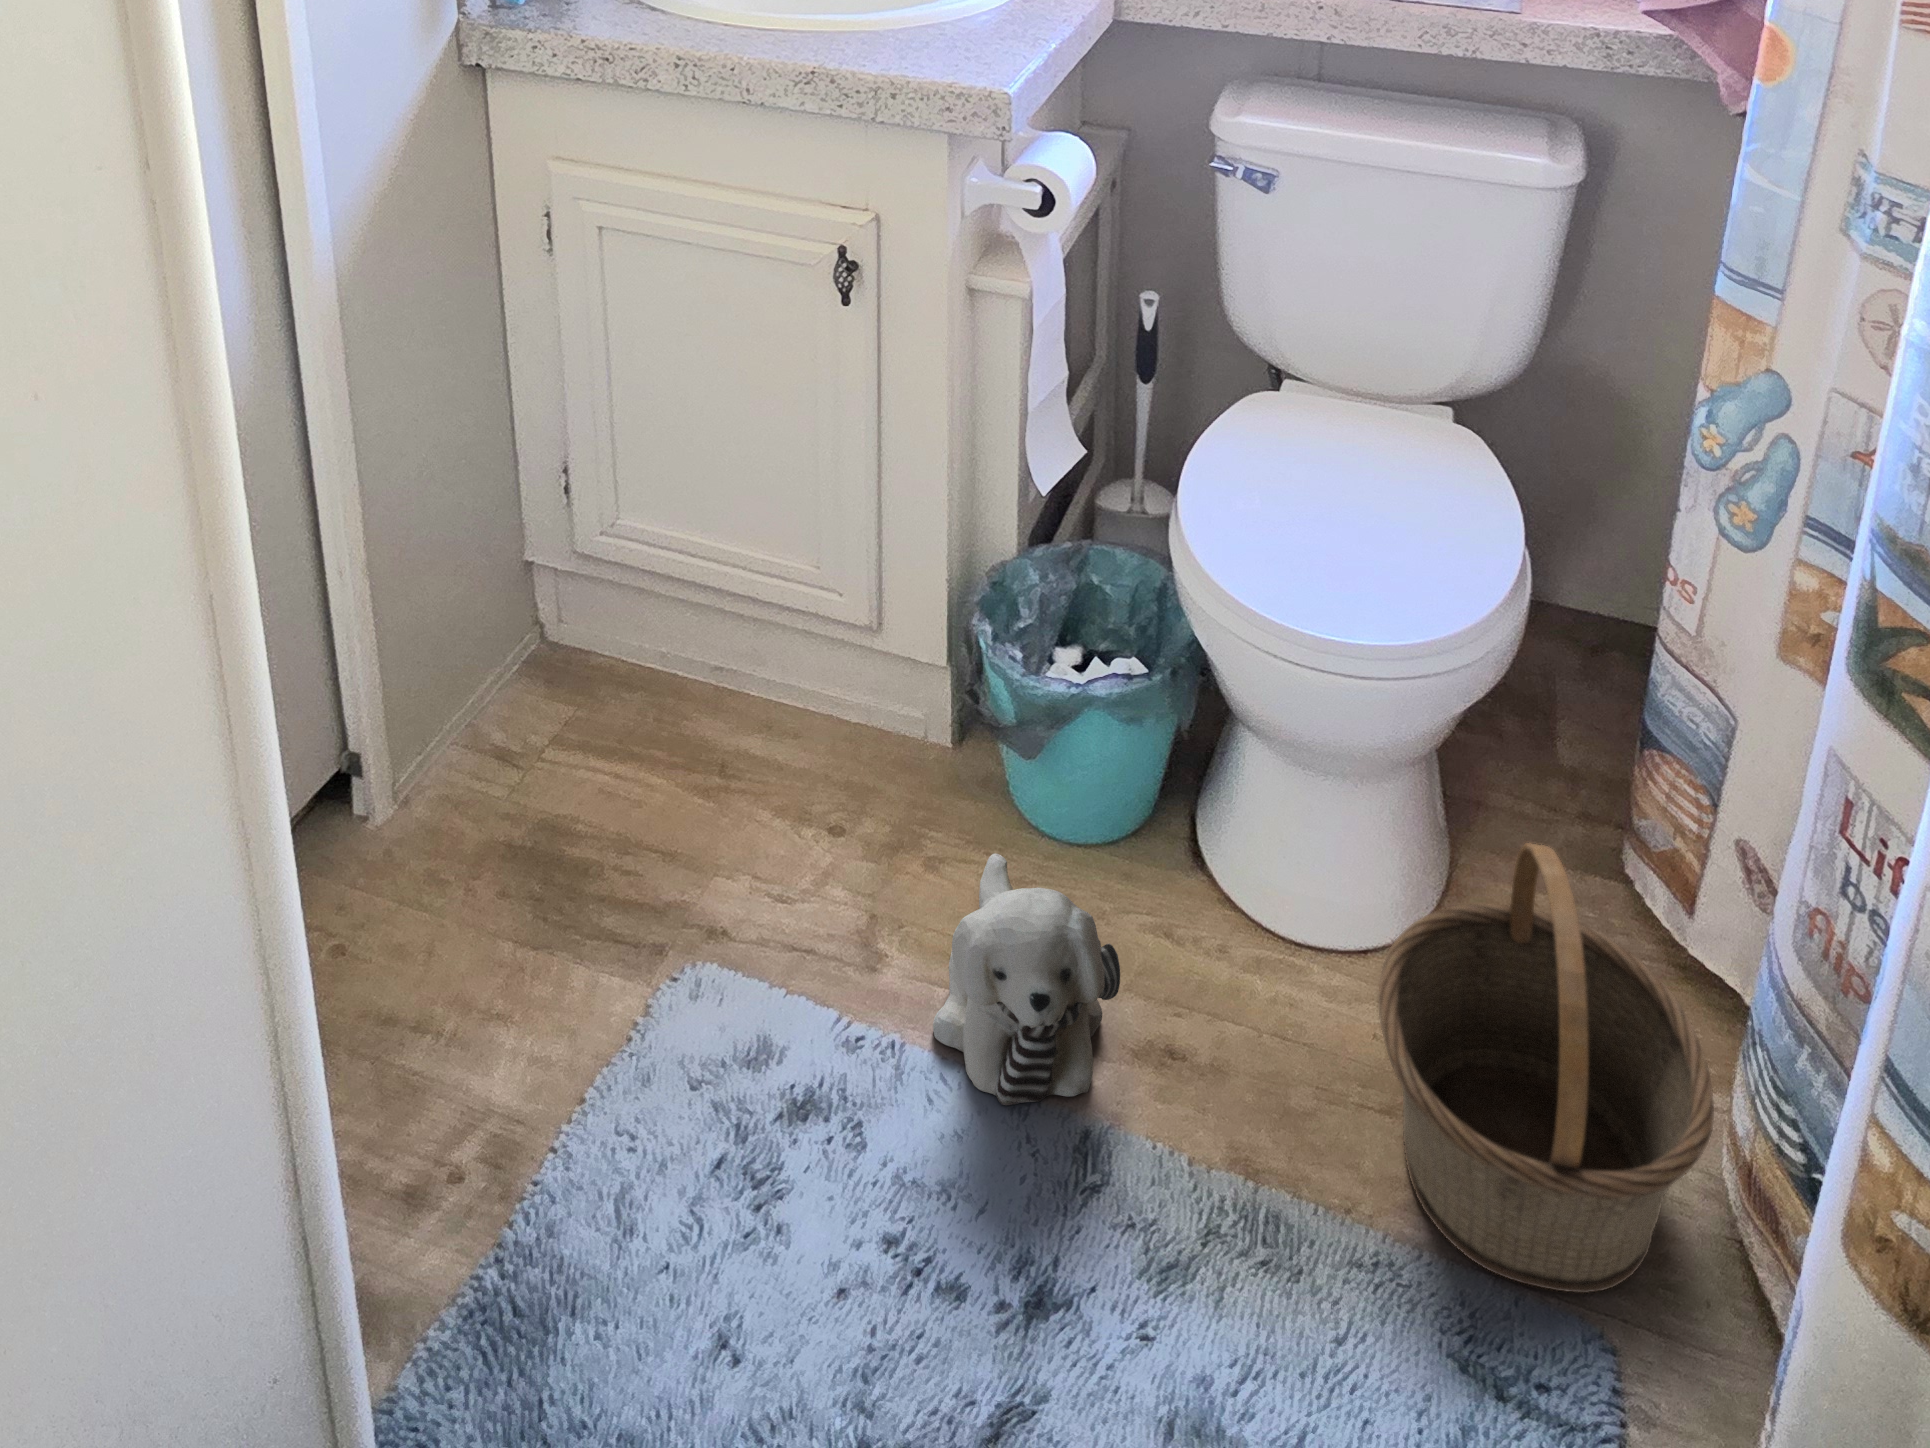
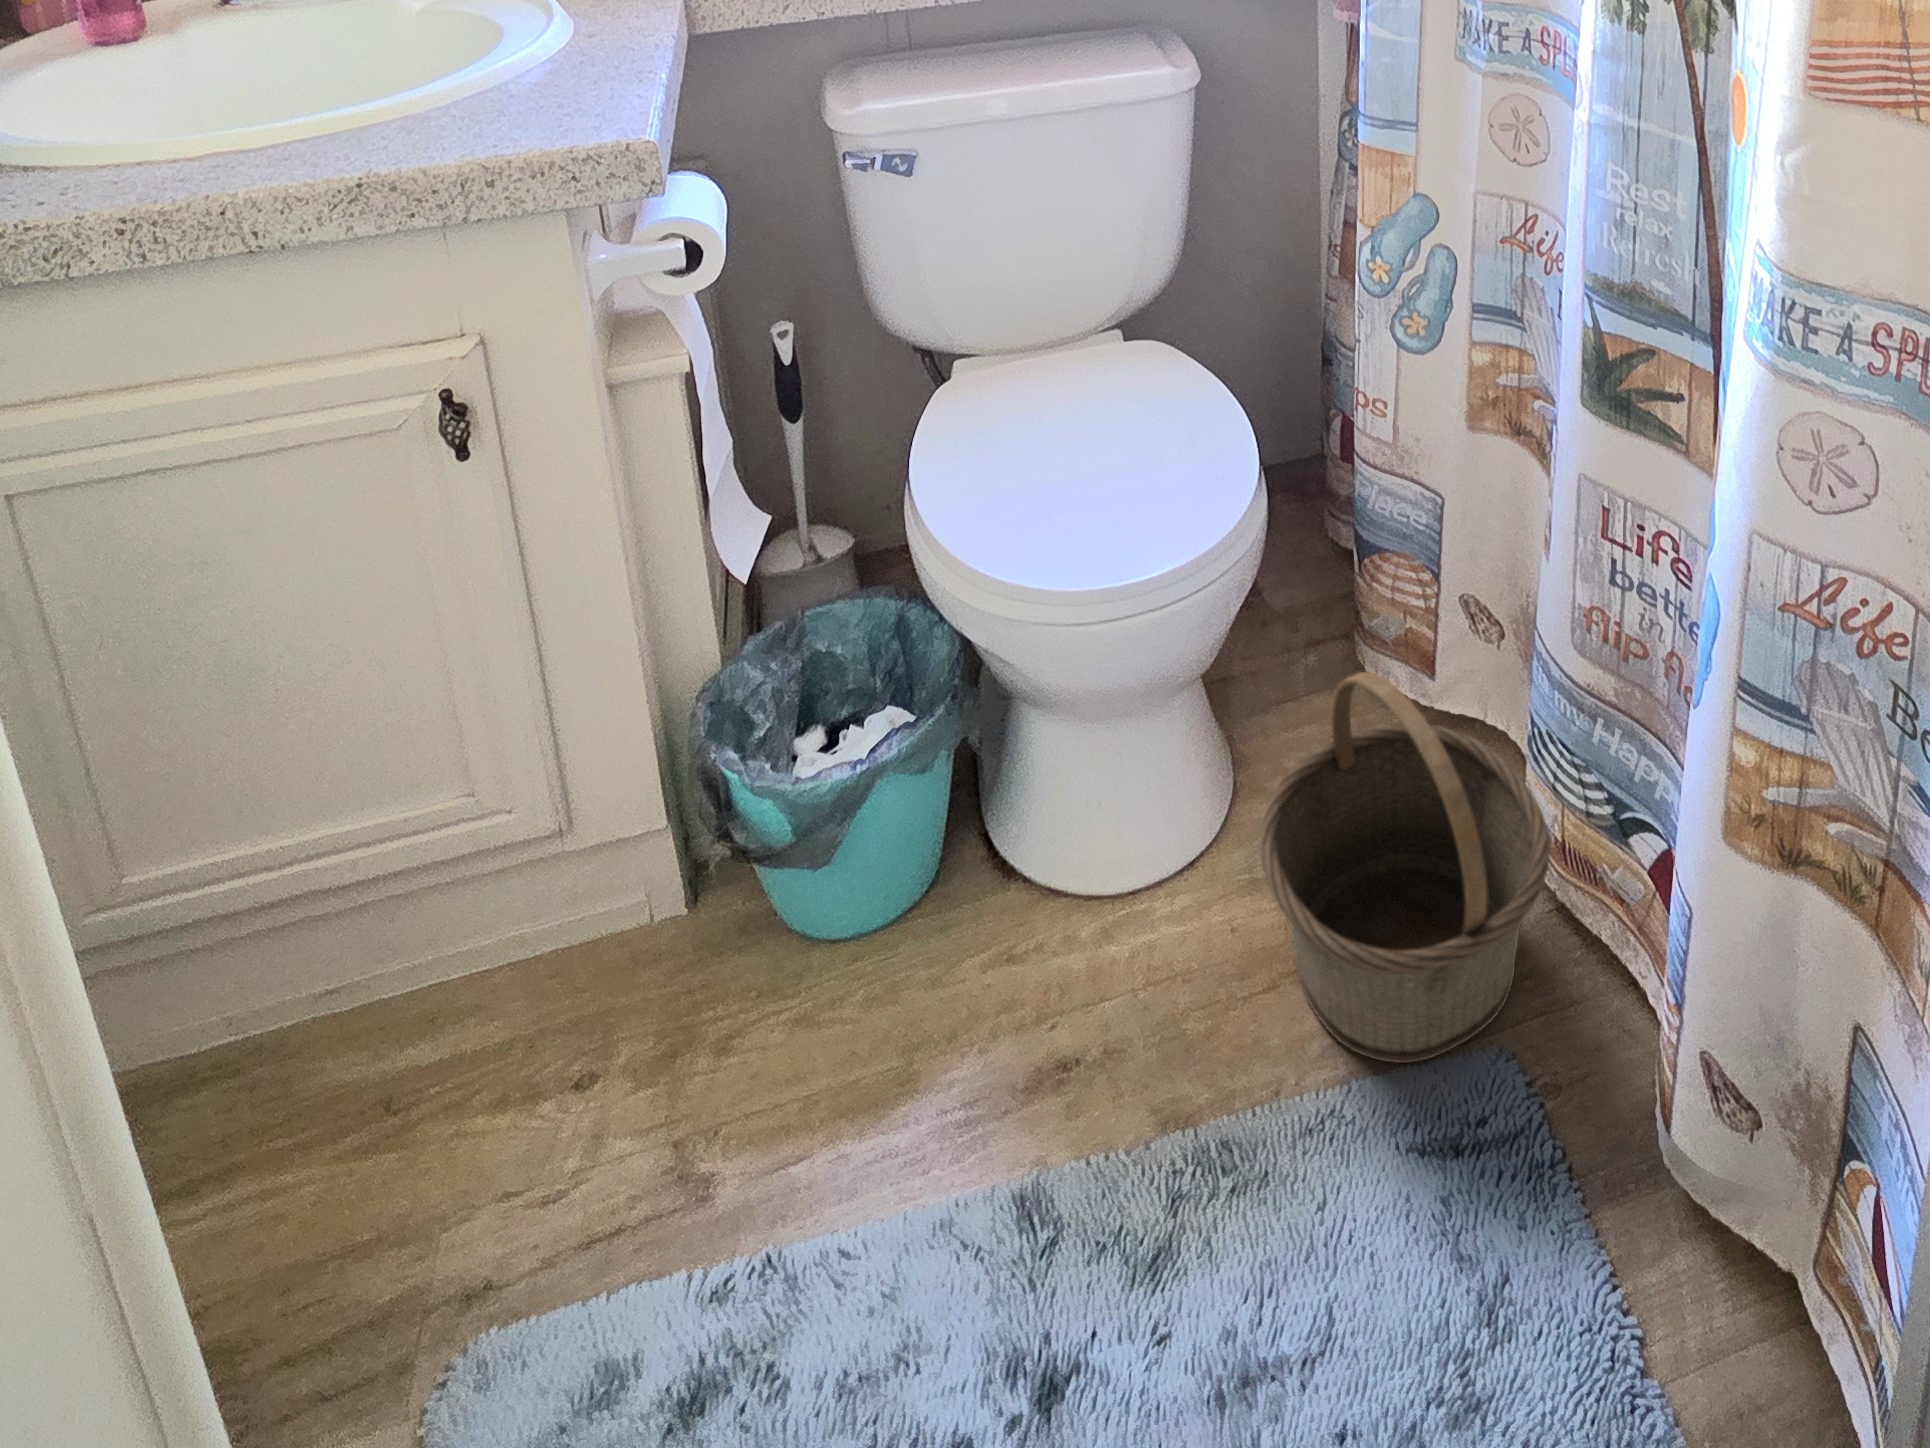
plush toy: present [933,854,1120,1105] -> none [806,994,1021,1263]

